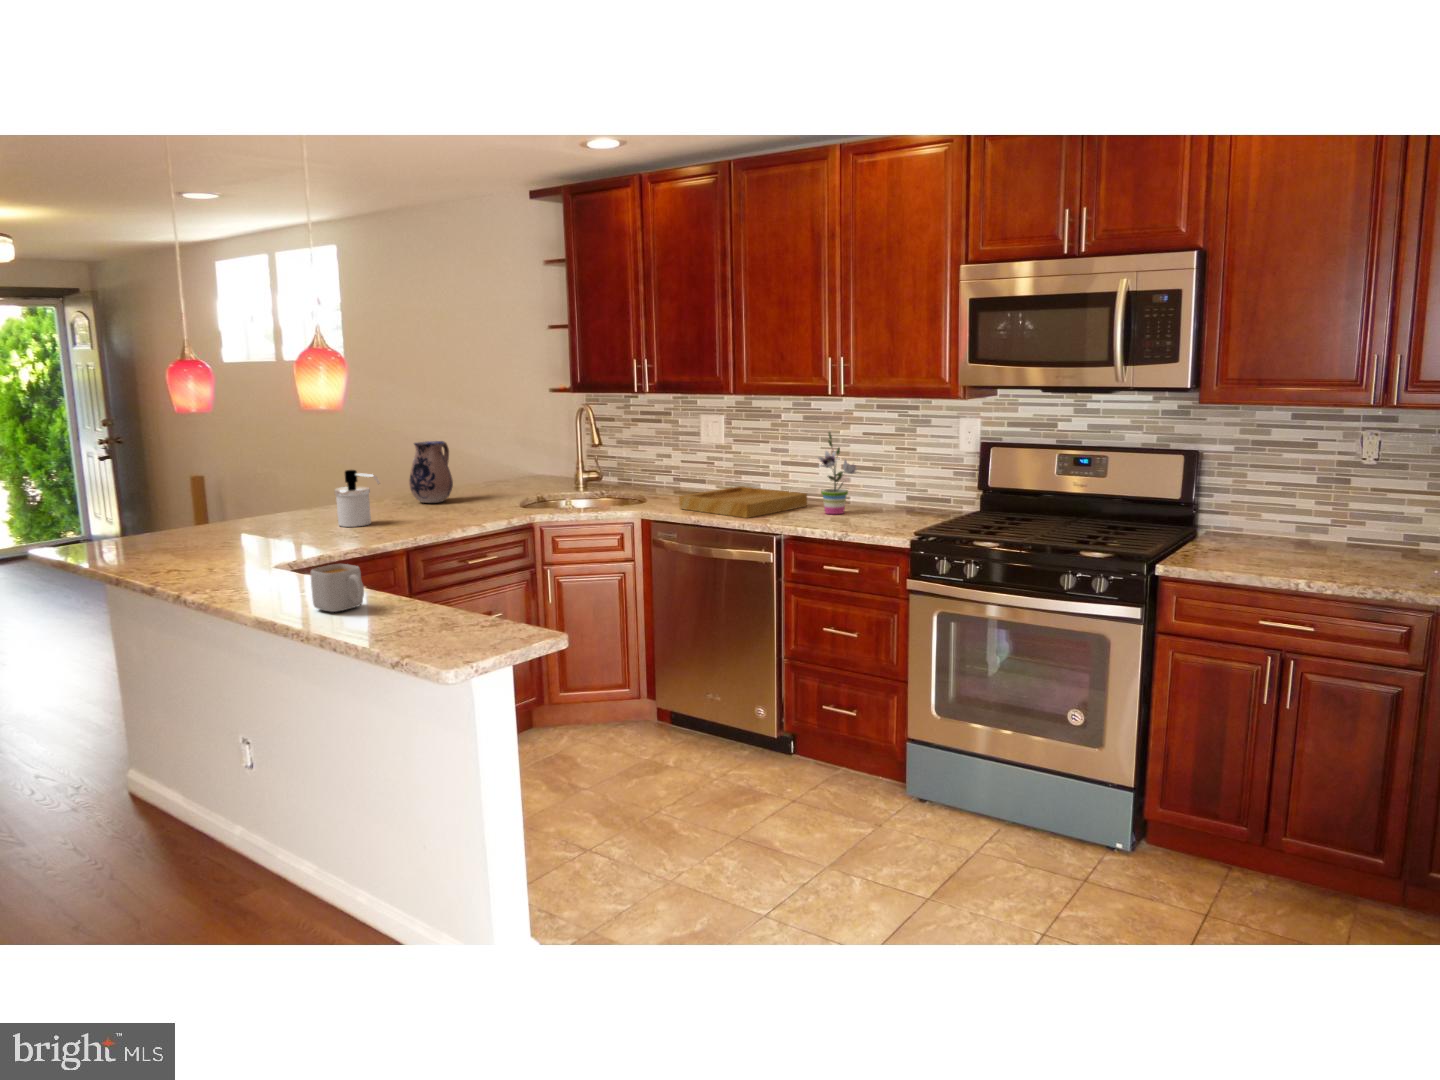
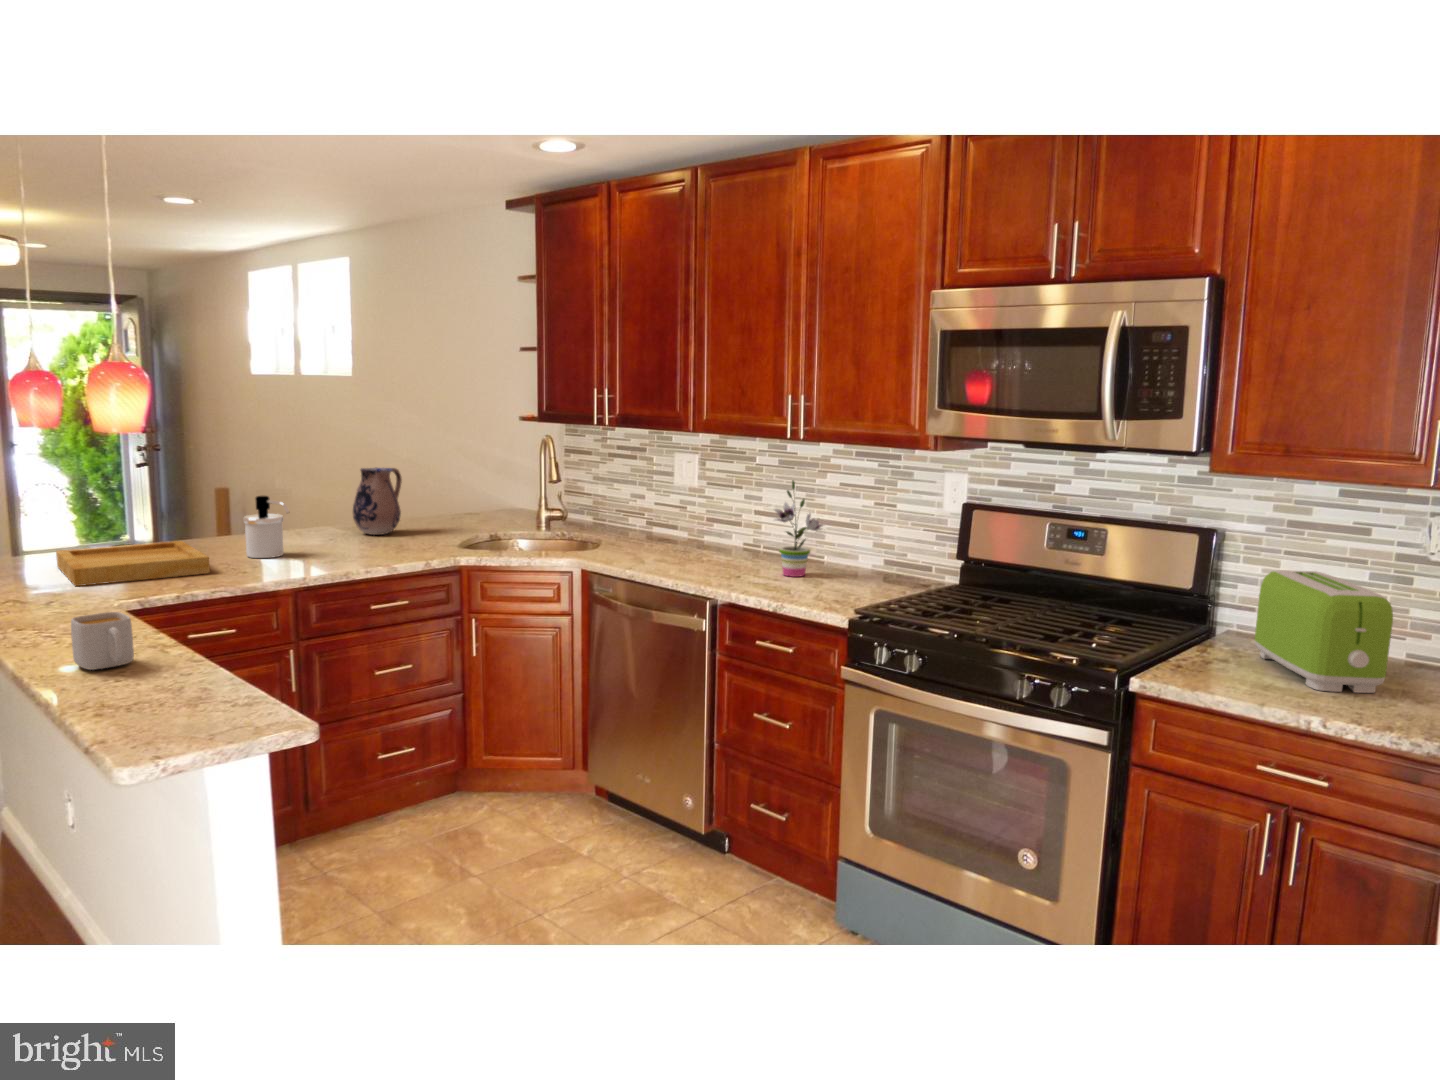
toaster: none [1237,477,1346,564] -> present [1255,570,1393,693]
tray: present [679,486,807,518] -> present [56,541,210,586]

